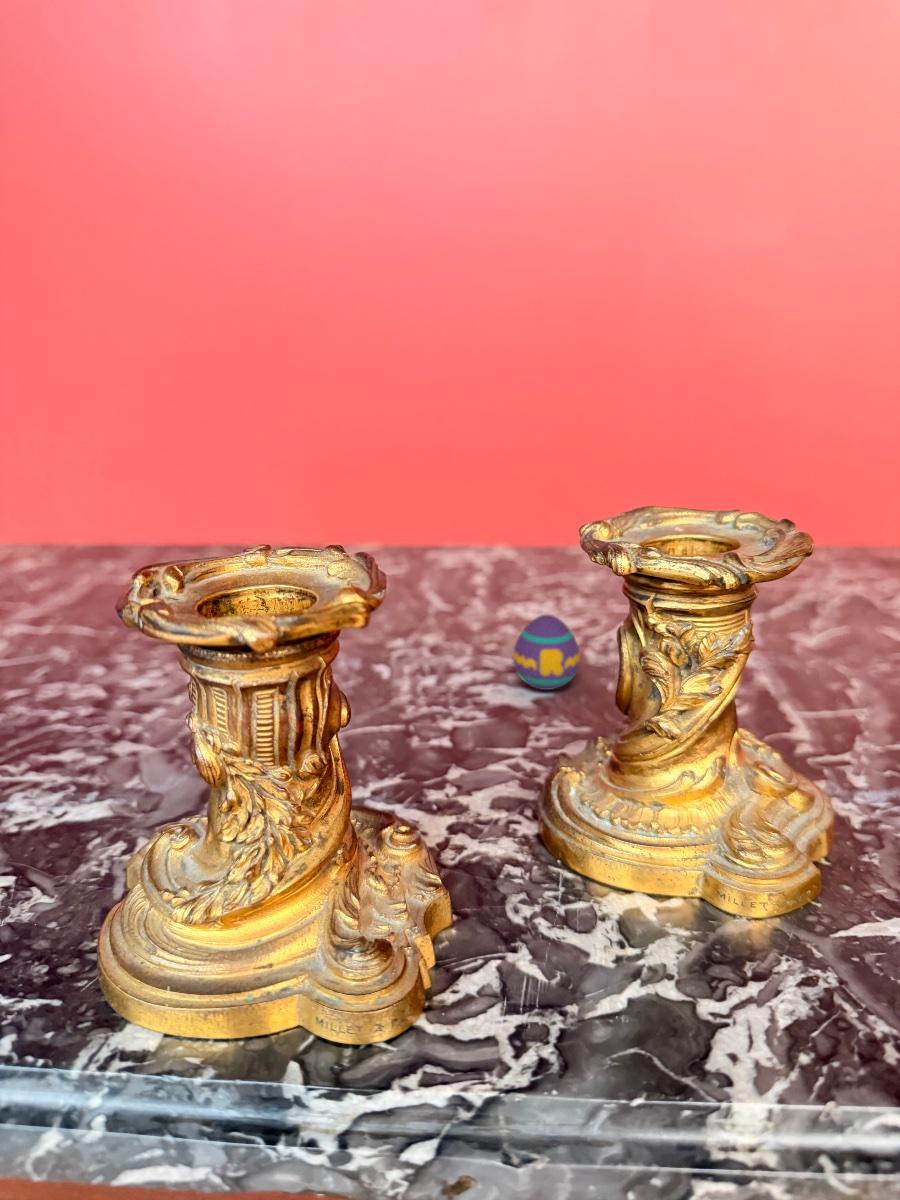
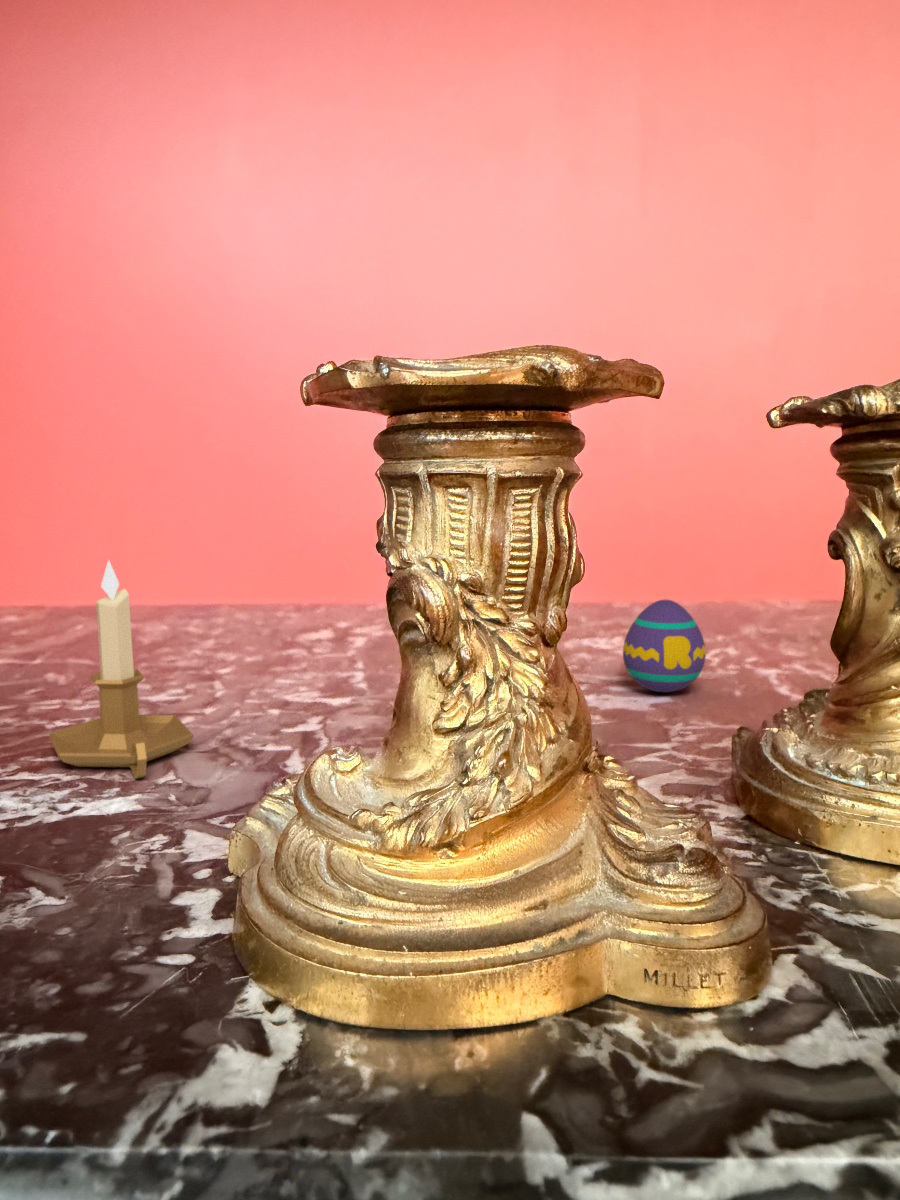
candlestick: none [47,618,155,784] -> present [49,561,193,779]

